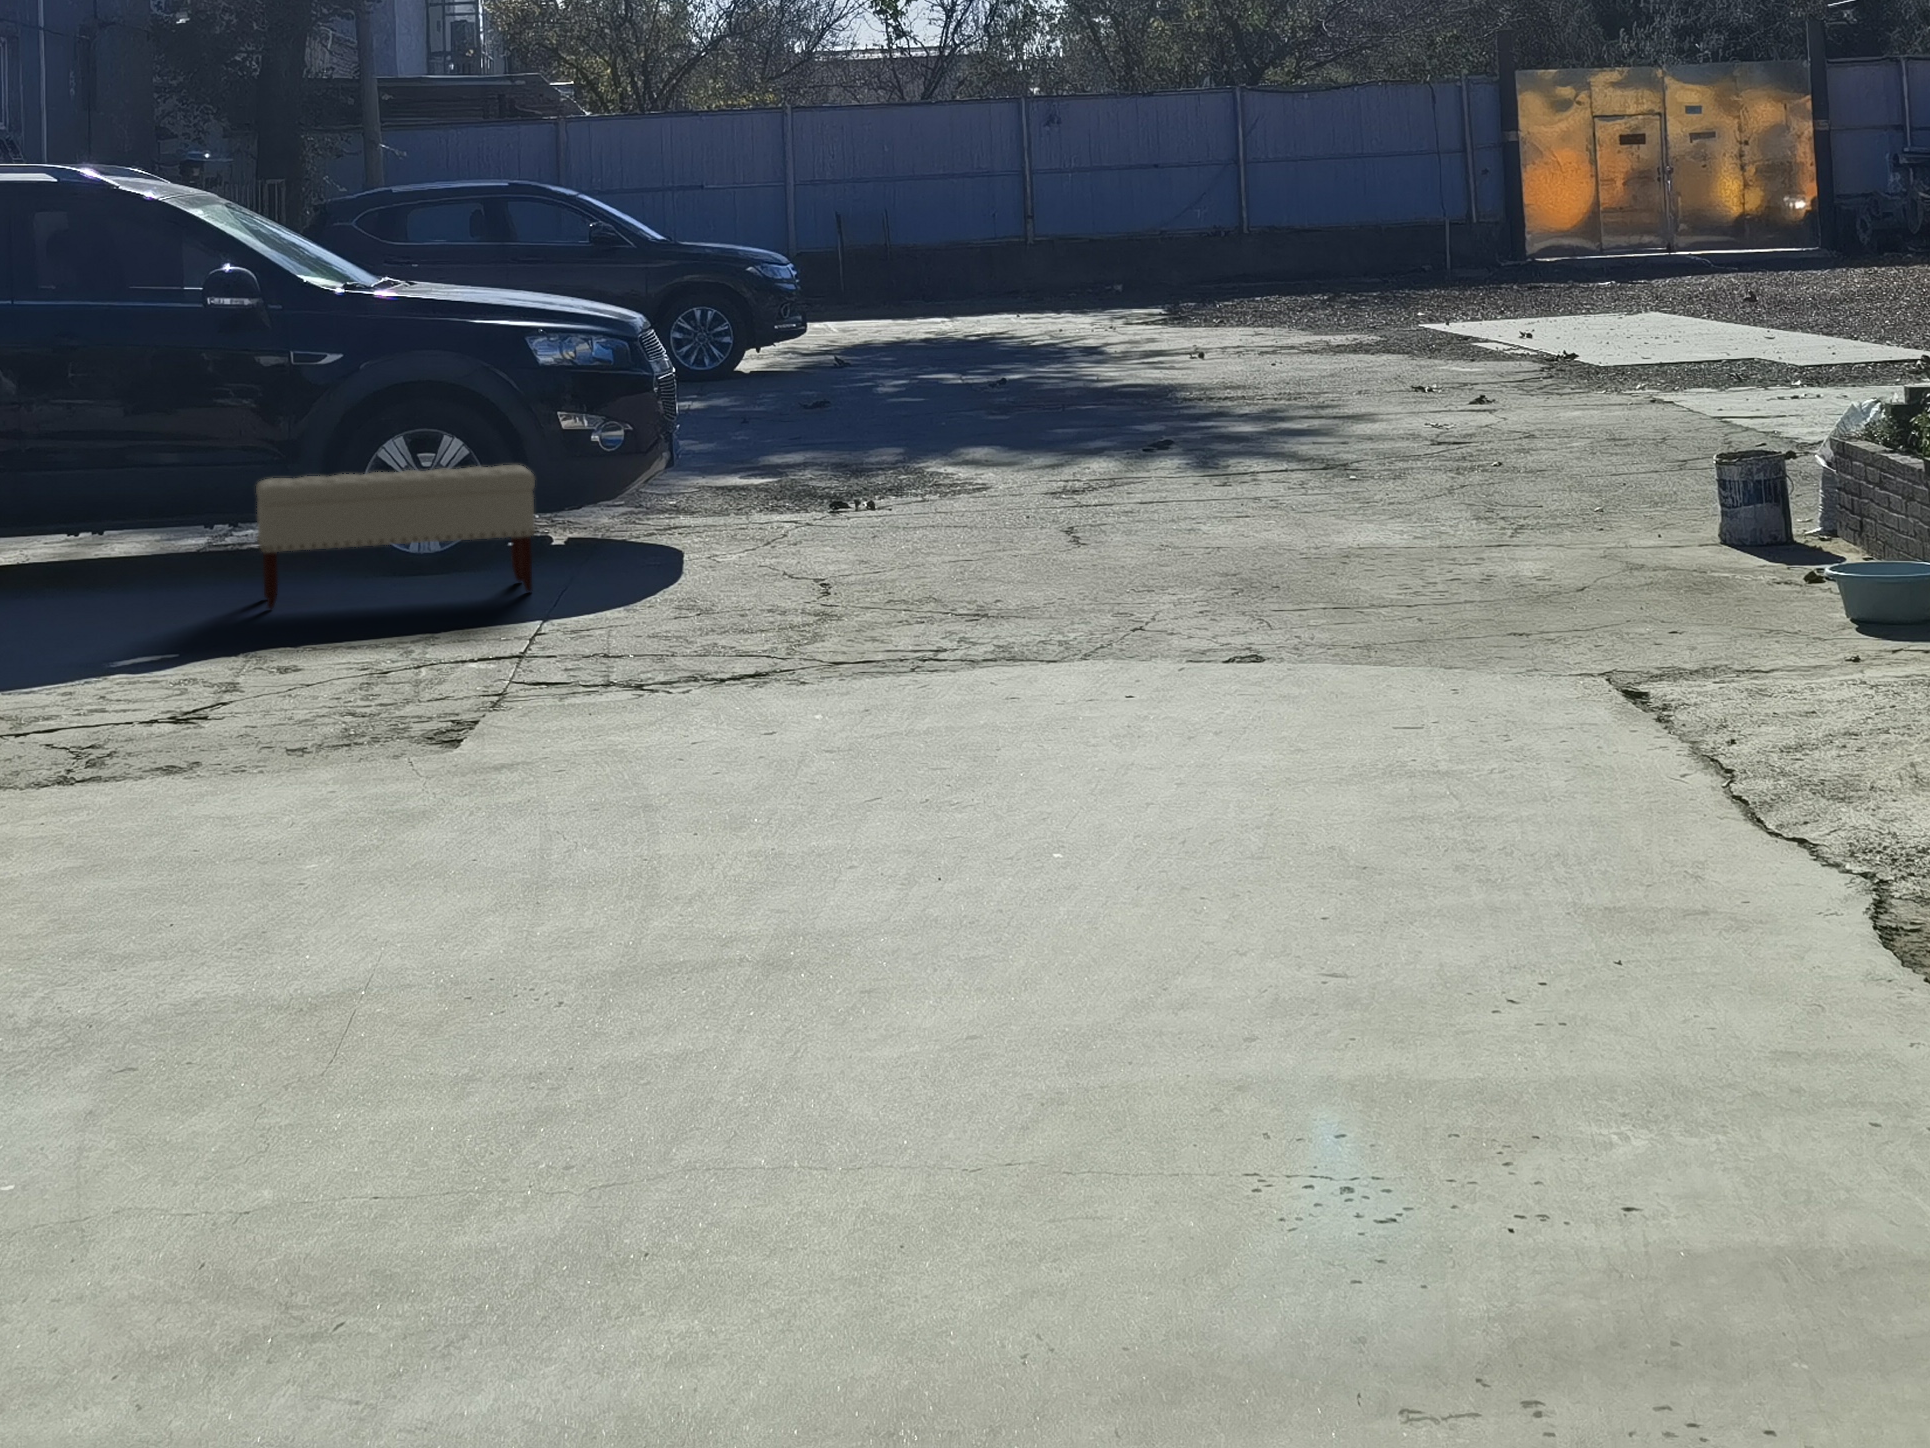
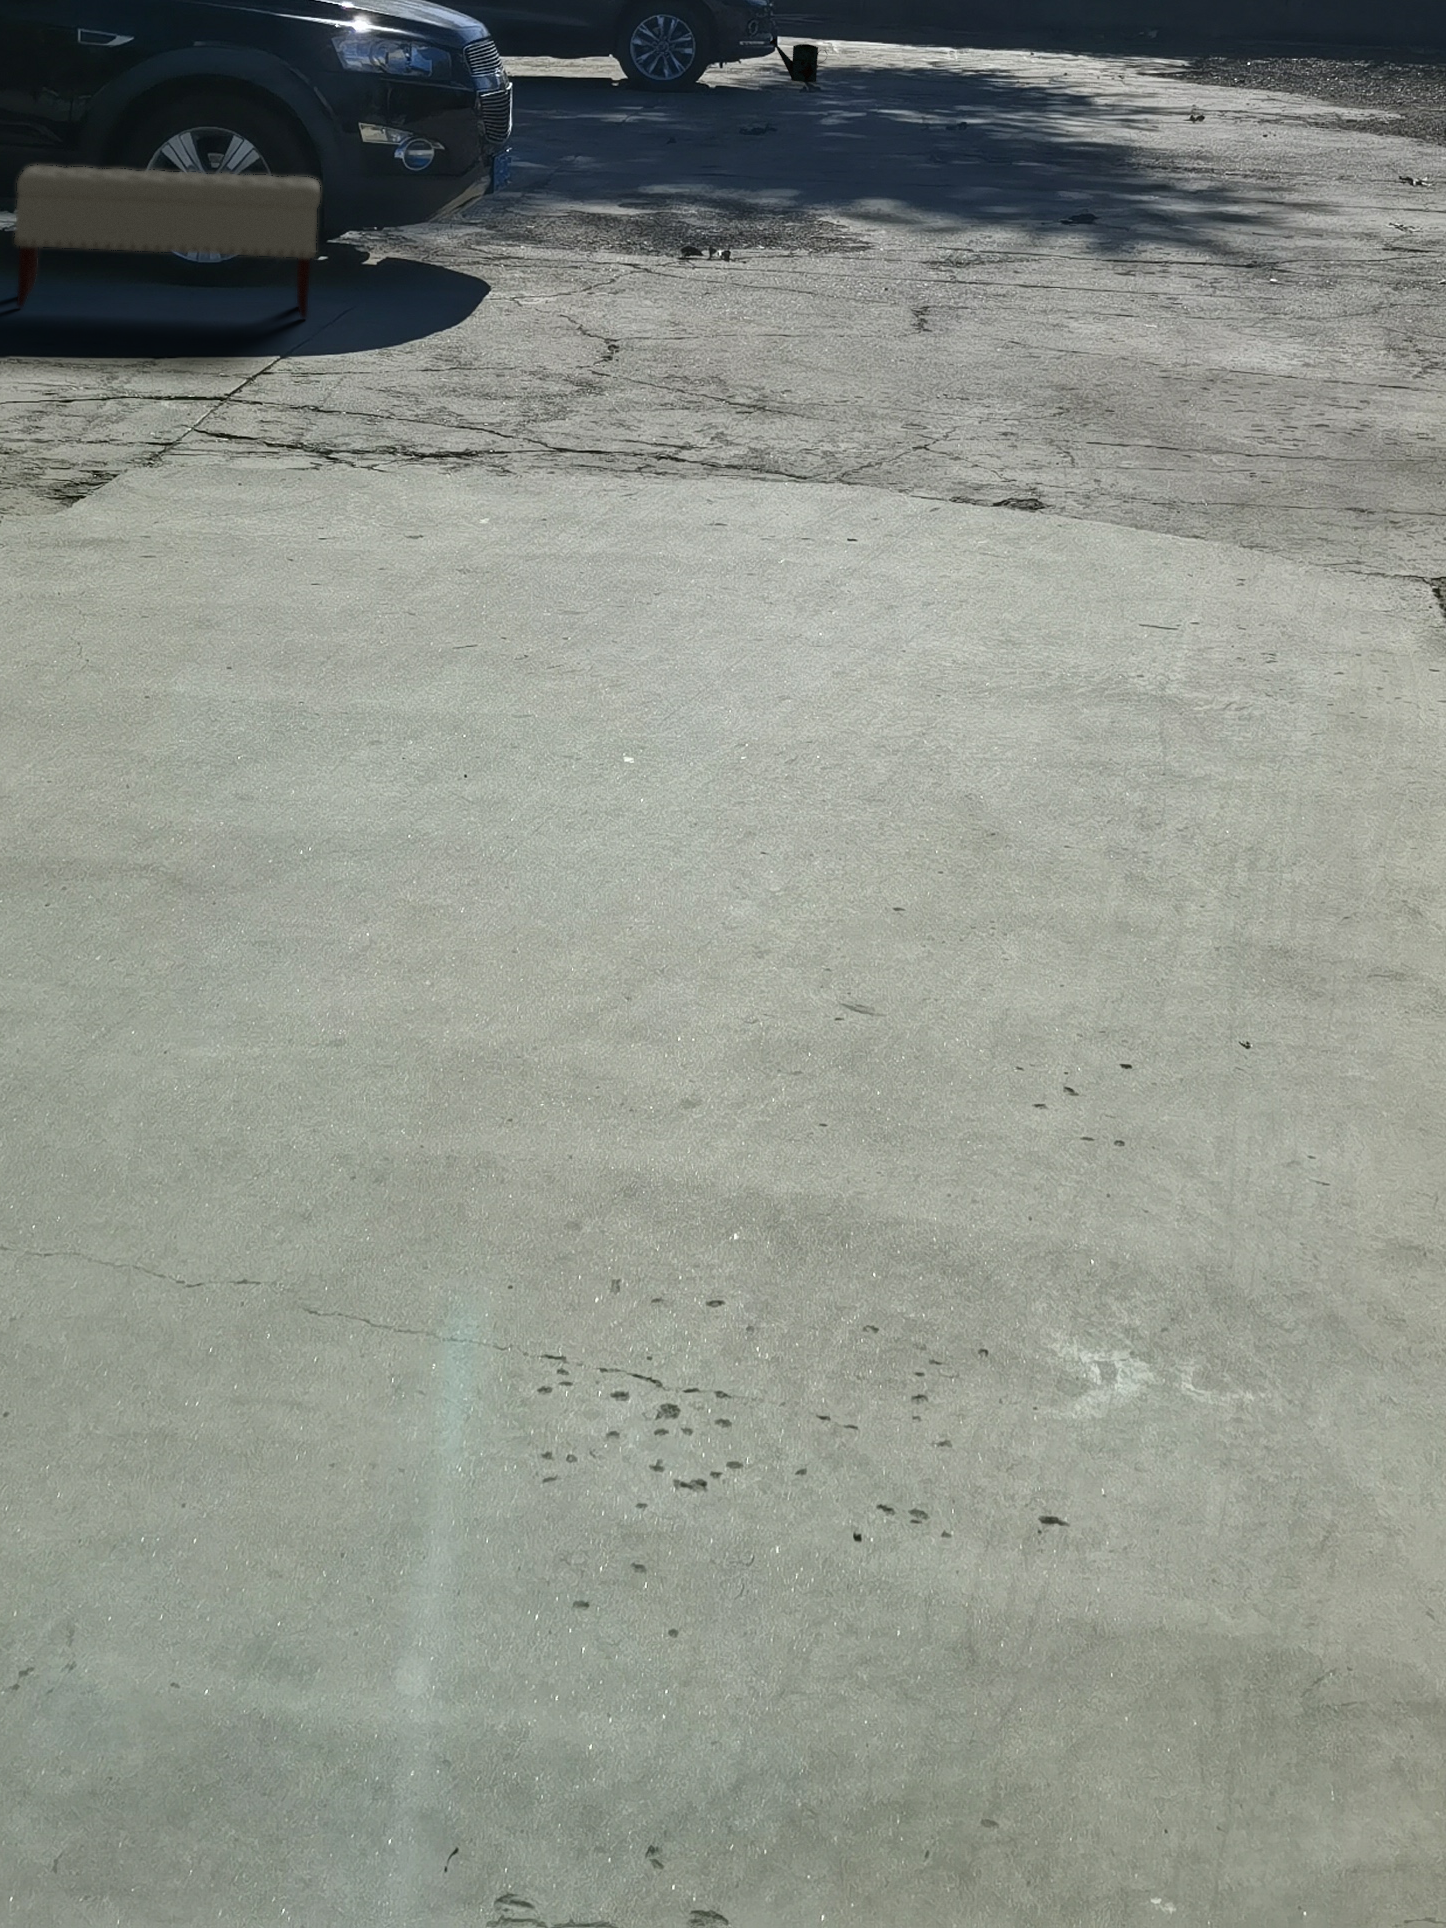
watering can: none [784,321,841,360] -> present [770,38,827,82]

